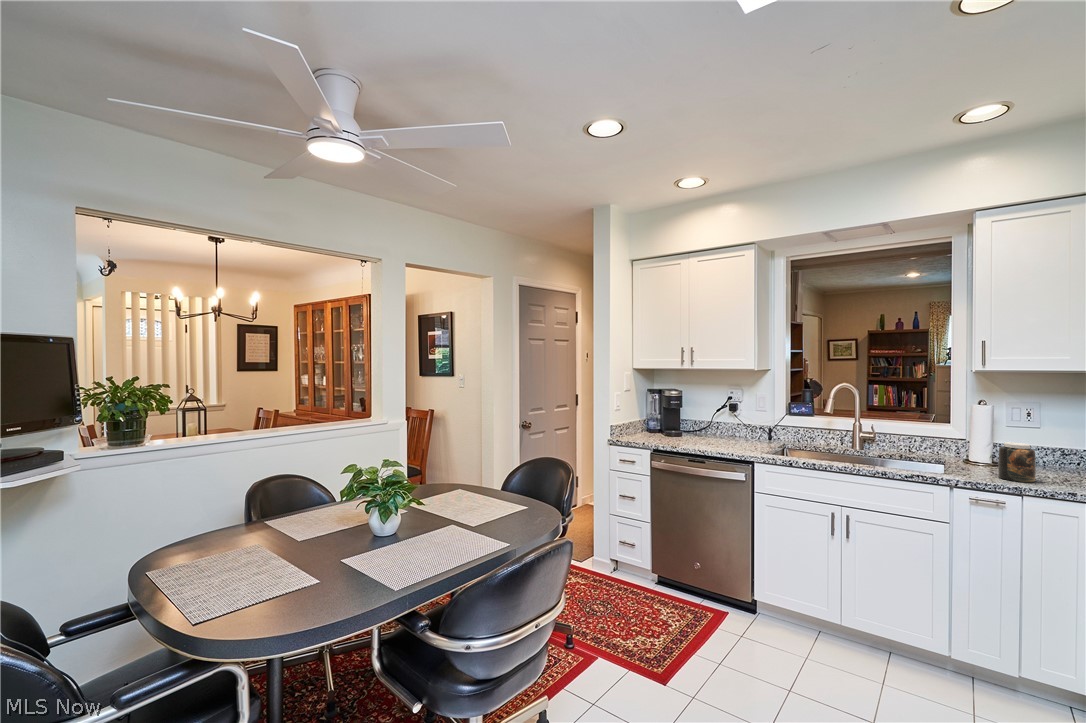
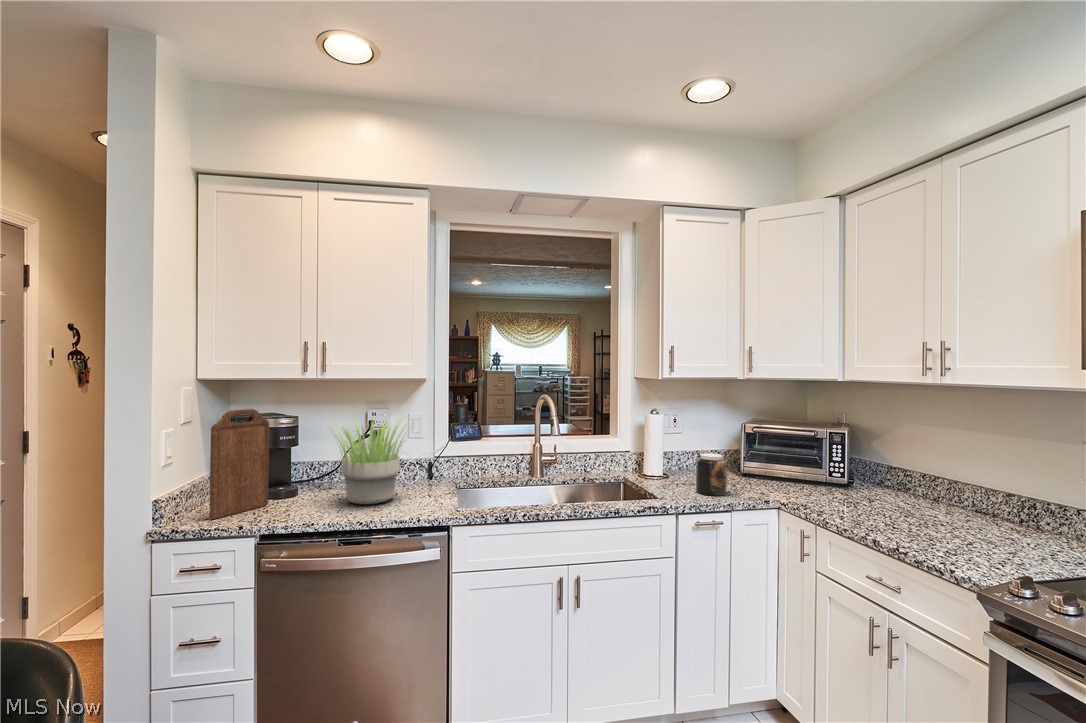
cutting board: none [634,384,663,439] -> present [210,409,269,519]
potted plant: none [686,392,746,445] -> present [335,420,408,505]

